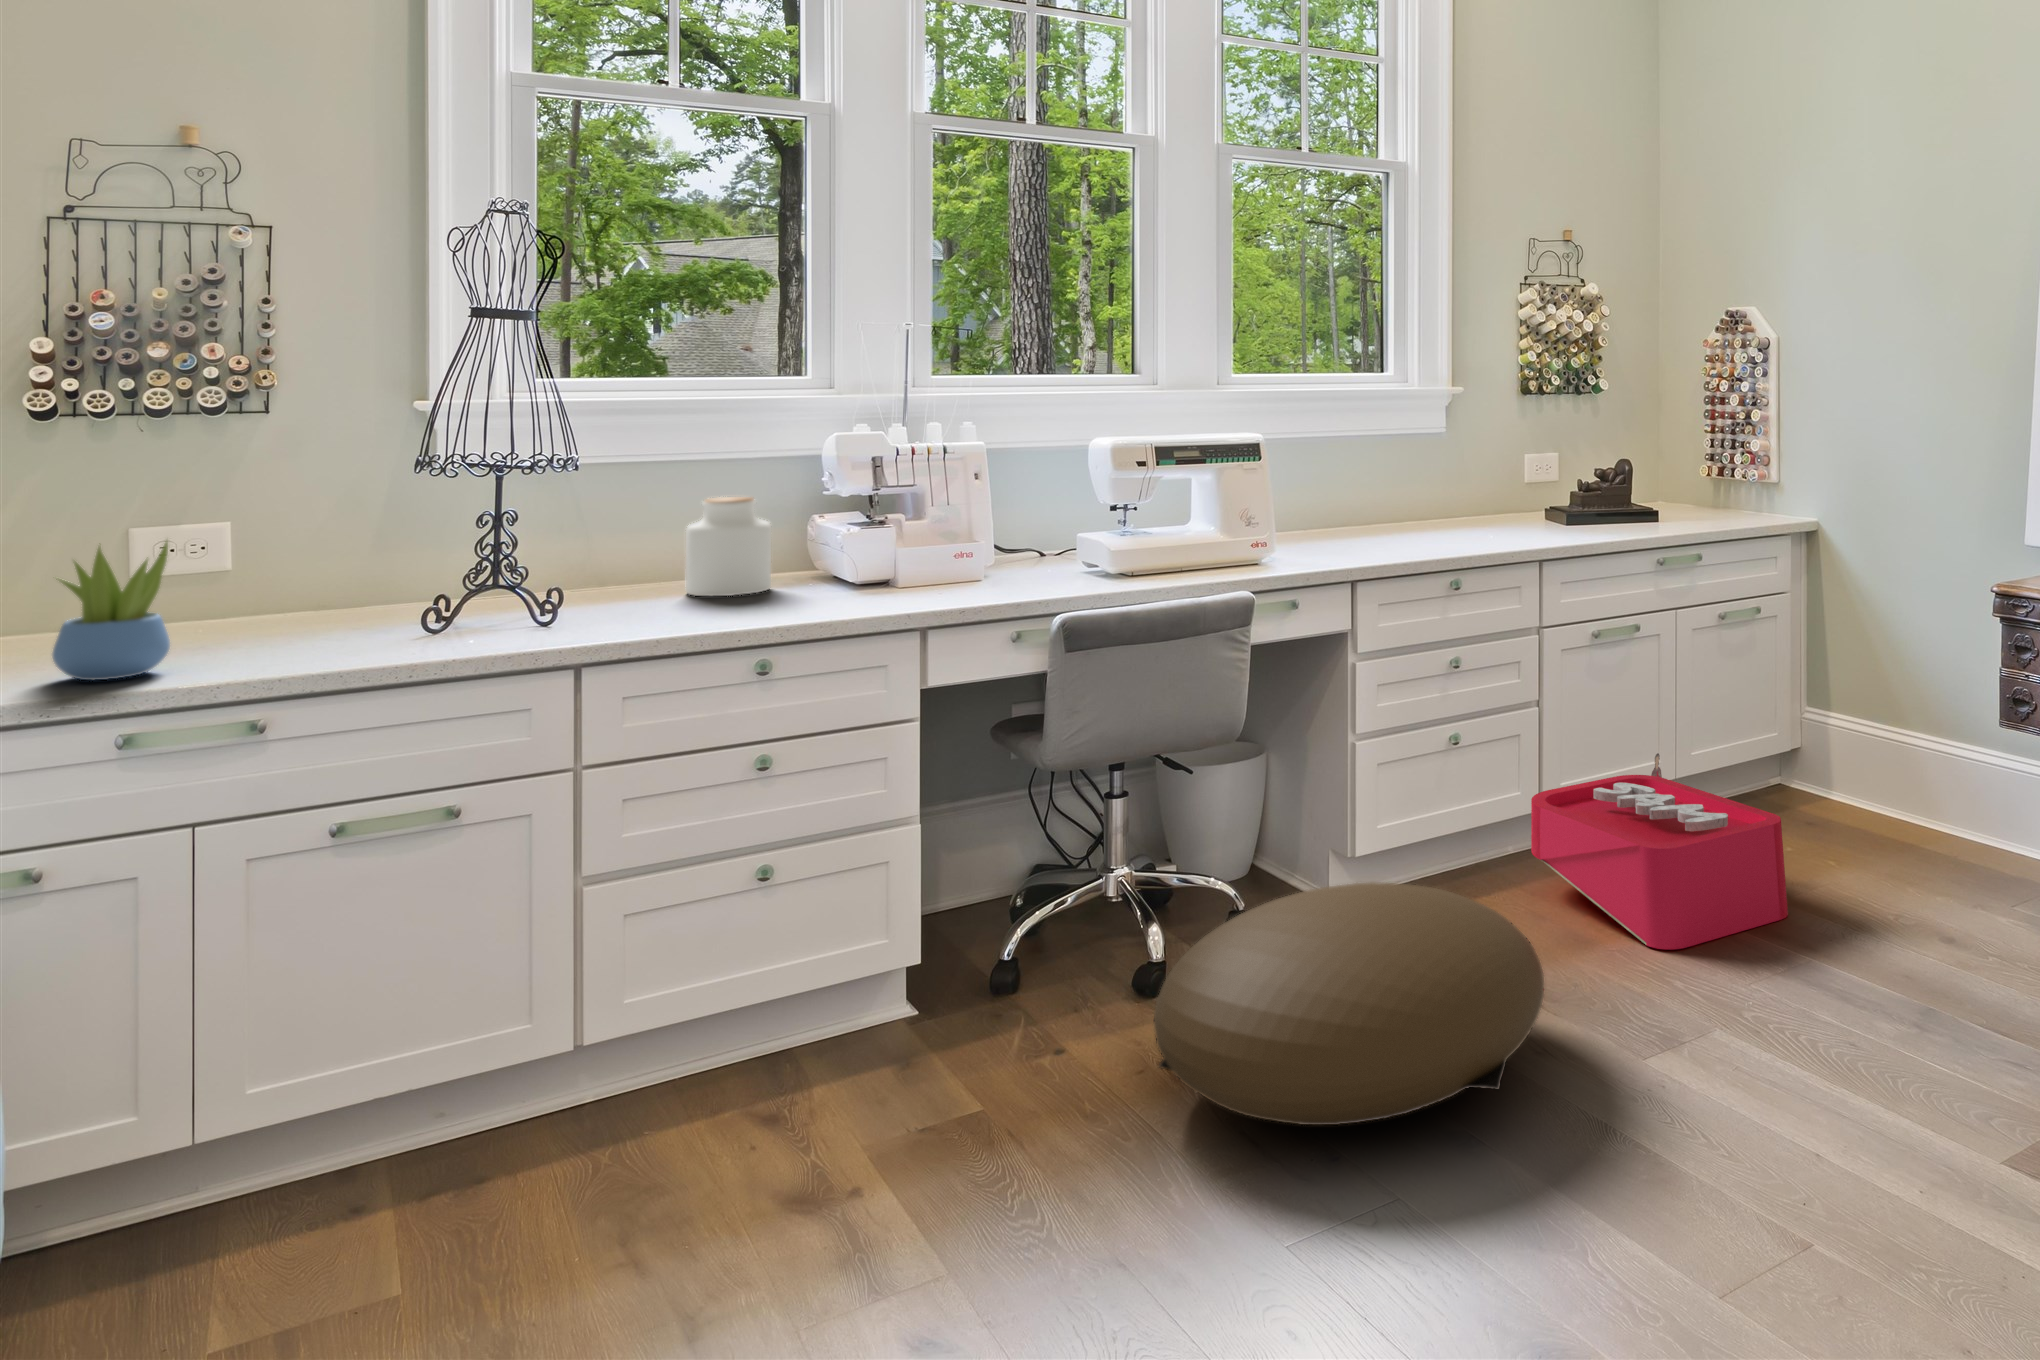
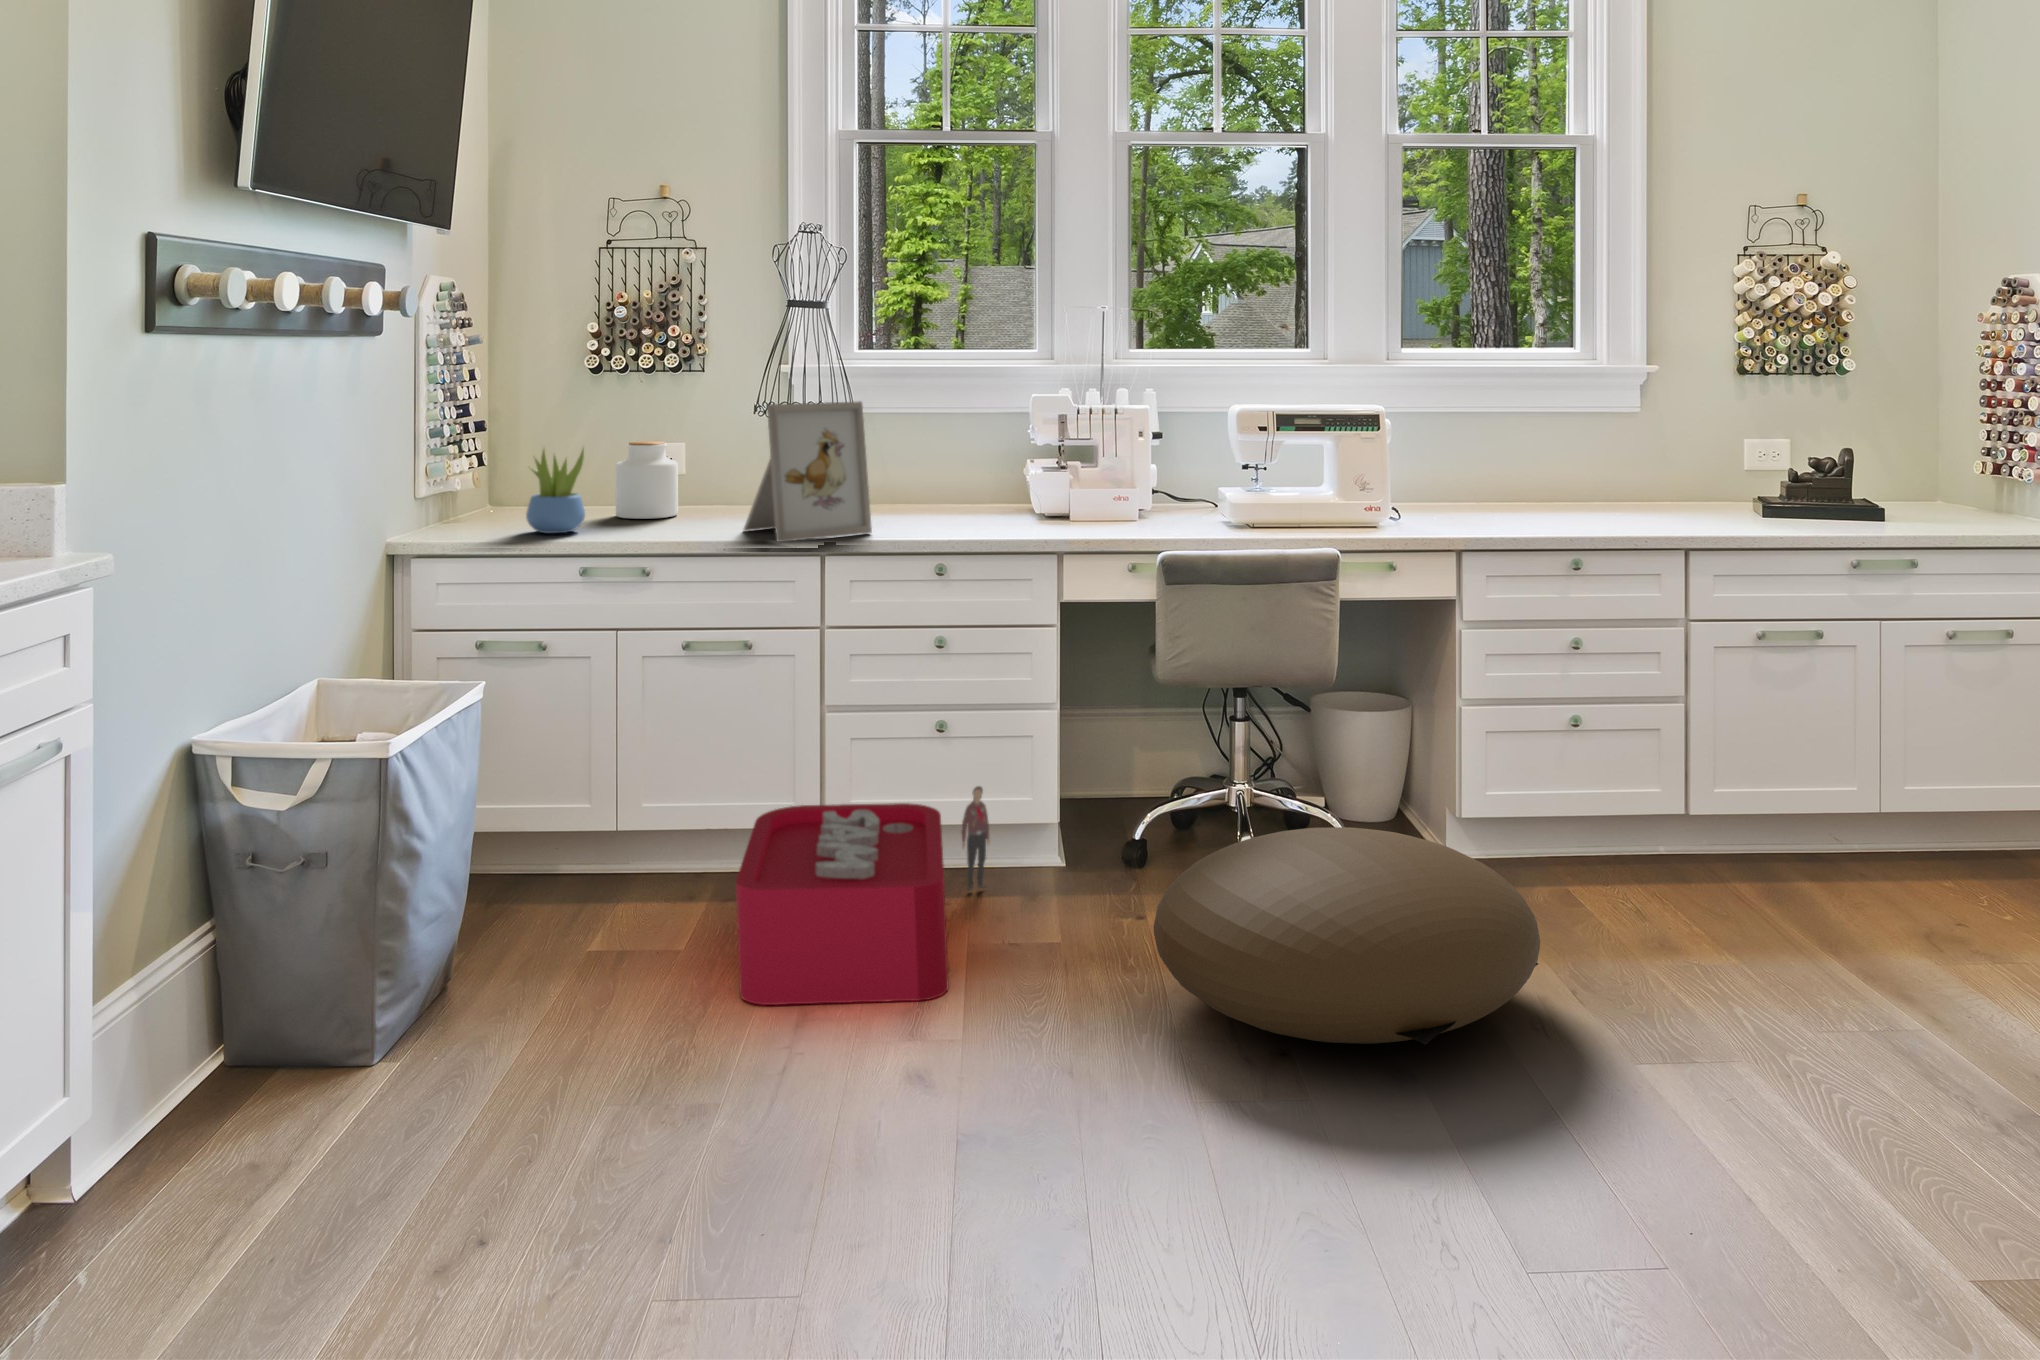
picture frame: none [458,452,670,652] -> present [743,402,872,542]
jar: present [686,497,771,596] -> present [615,441,678,519]
storage bin: present [1531,753,1788,950] -> present [736,786,990,1005]

